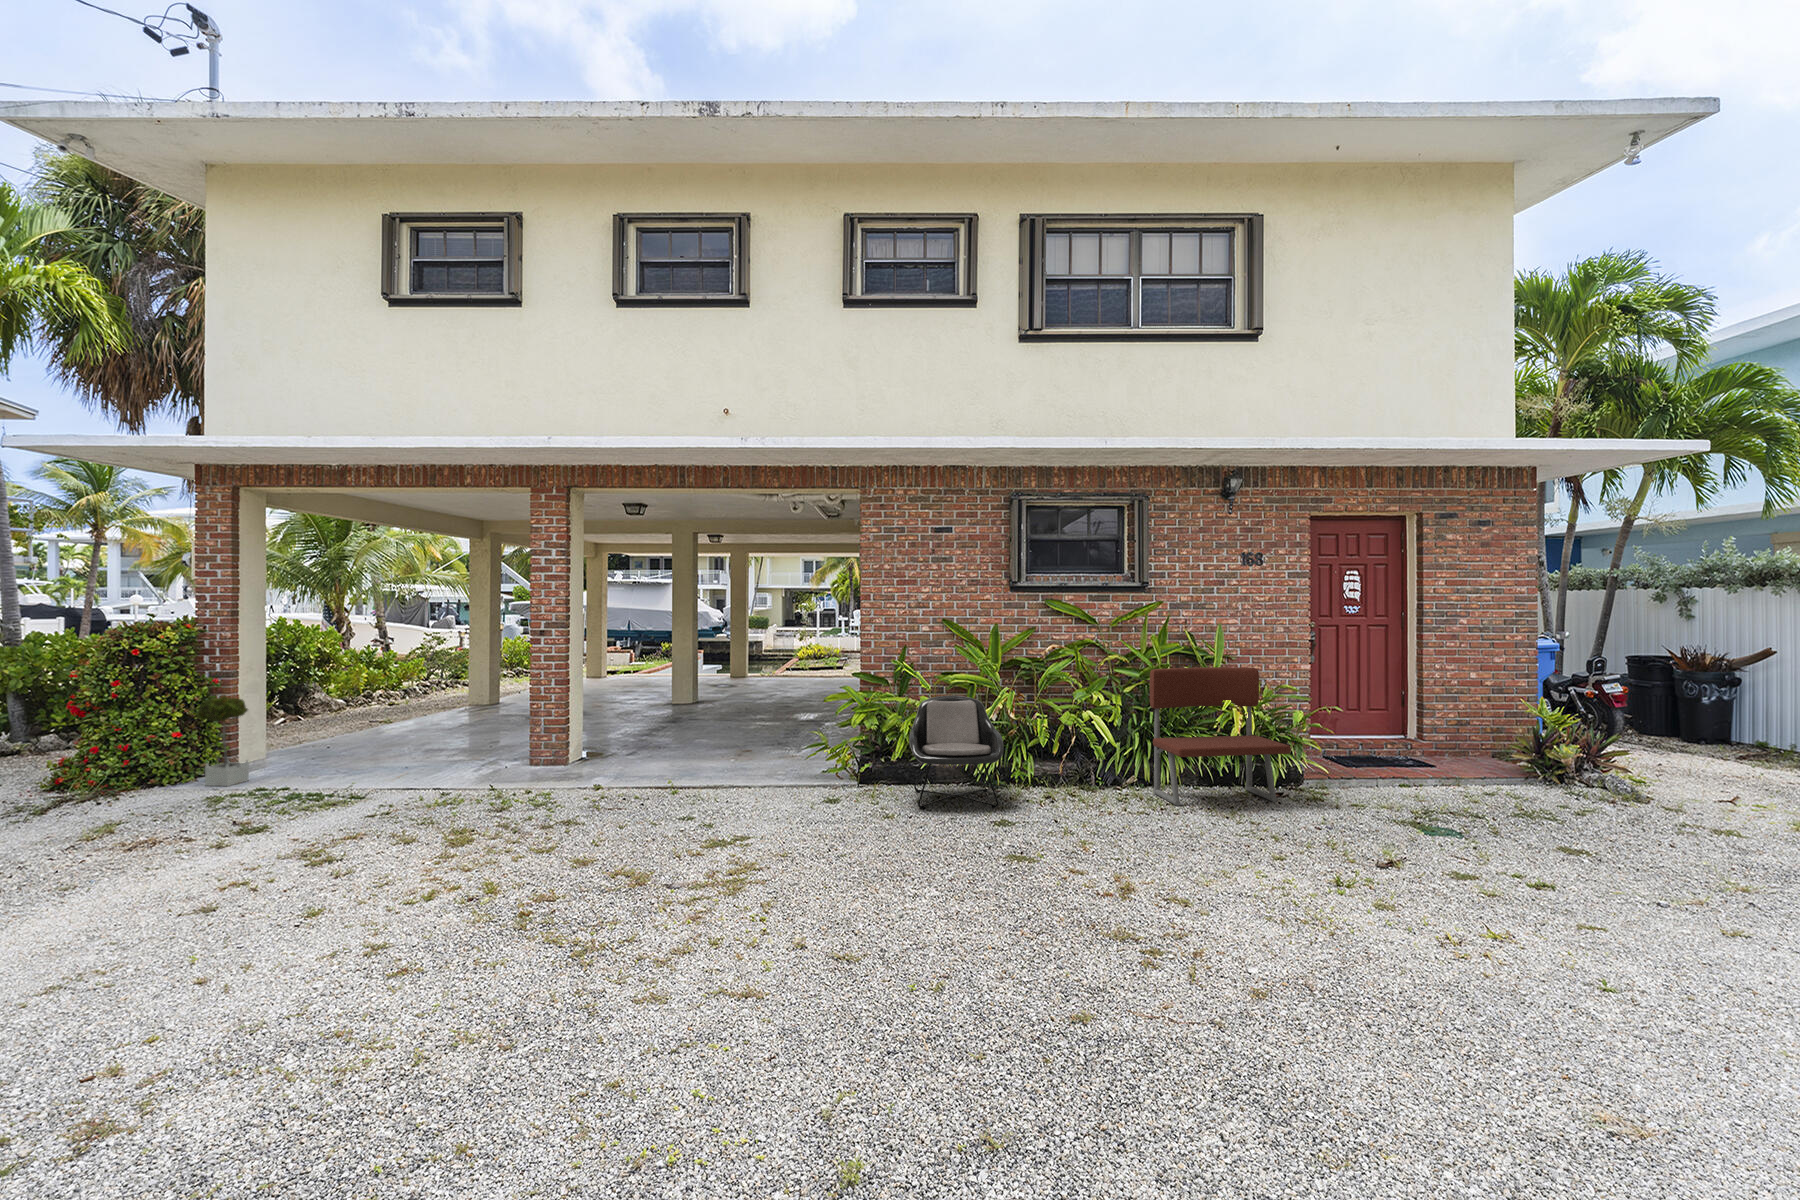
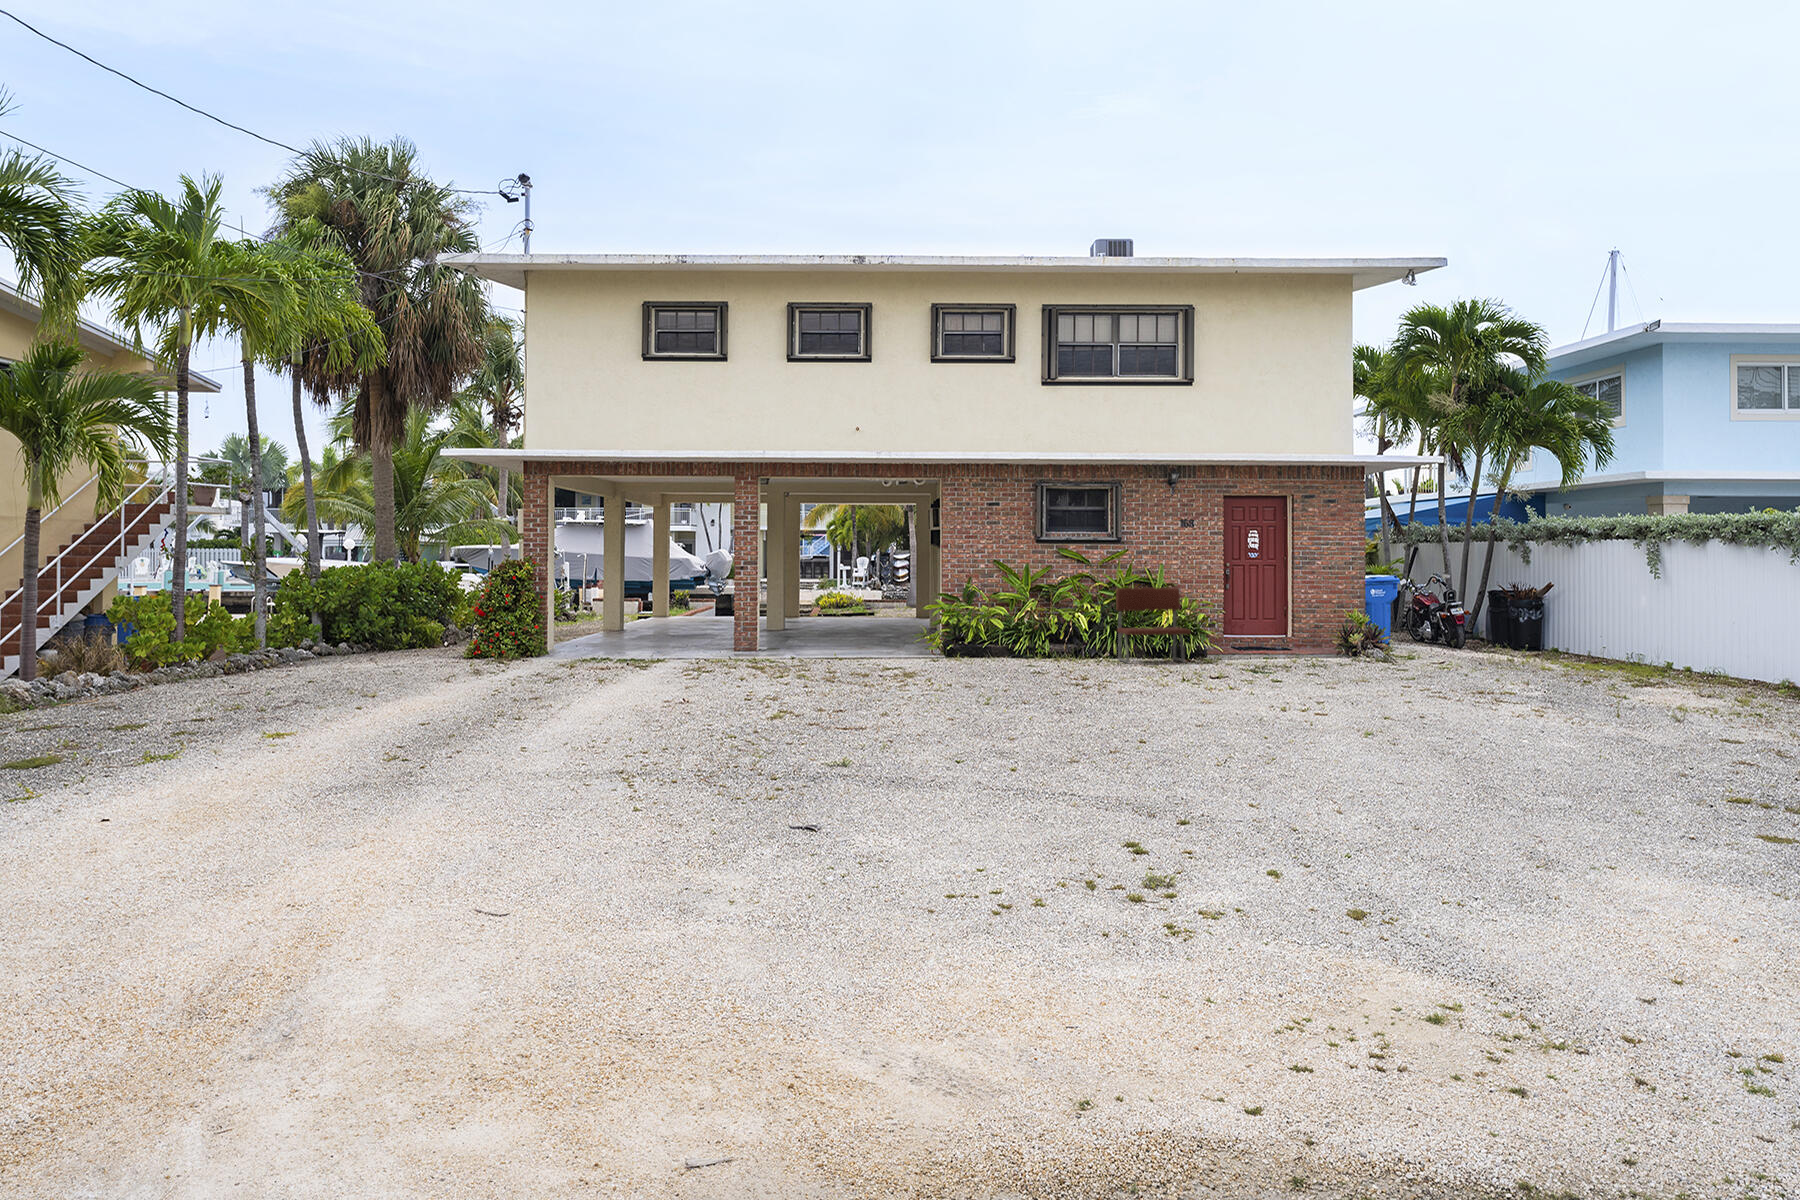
potted tree: present [197,696,249,786] -> none [540,606,564,661]
lounge chair: present [909,696,1004,809] -> none [977,605,1031,665]

